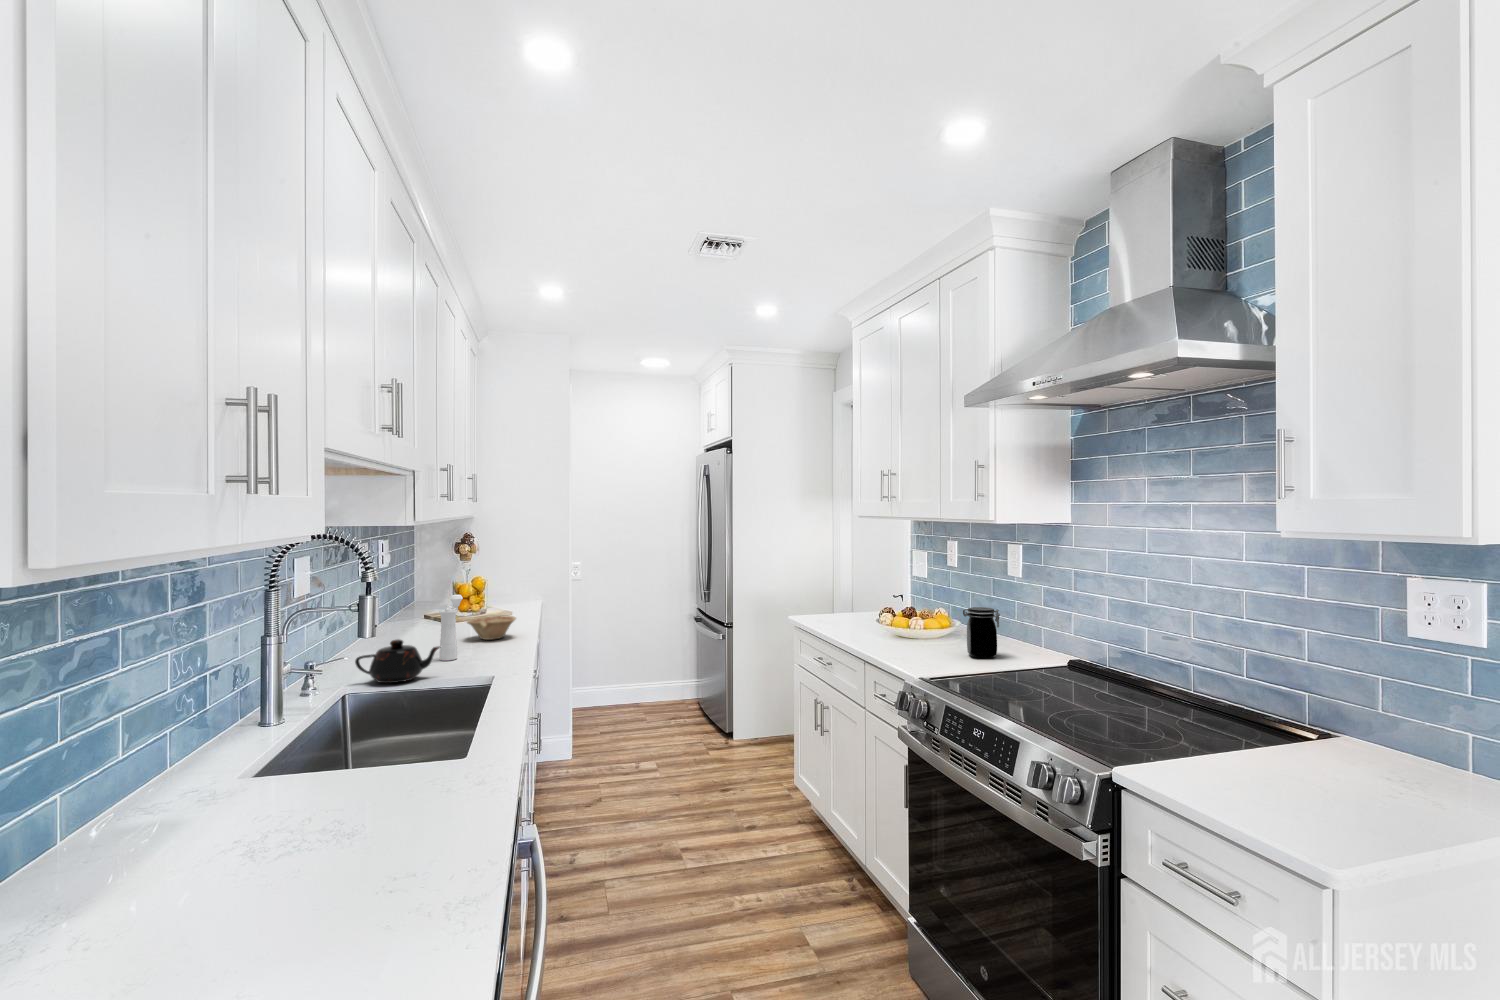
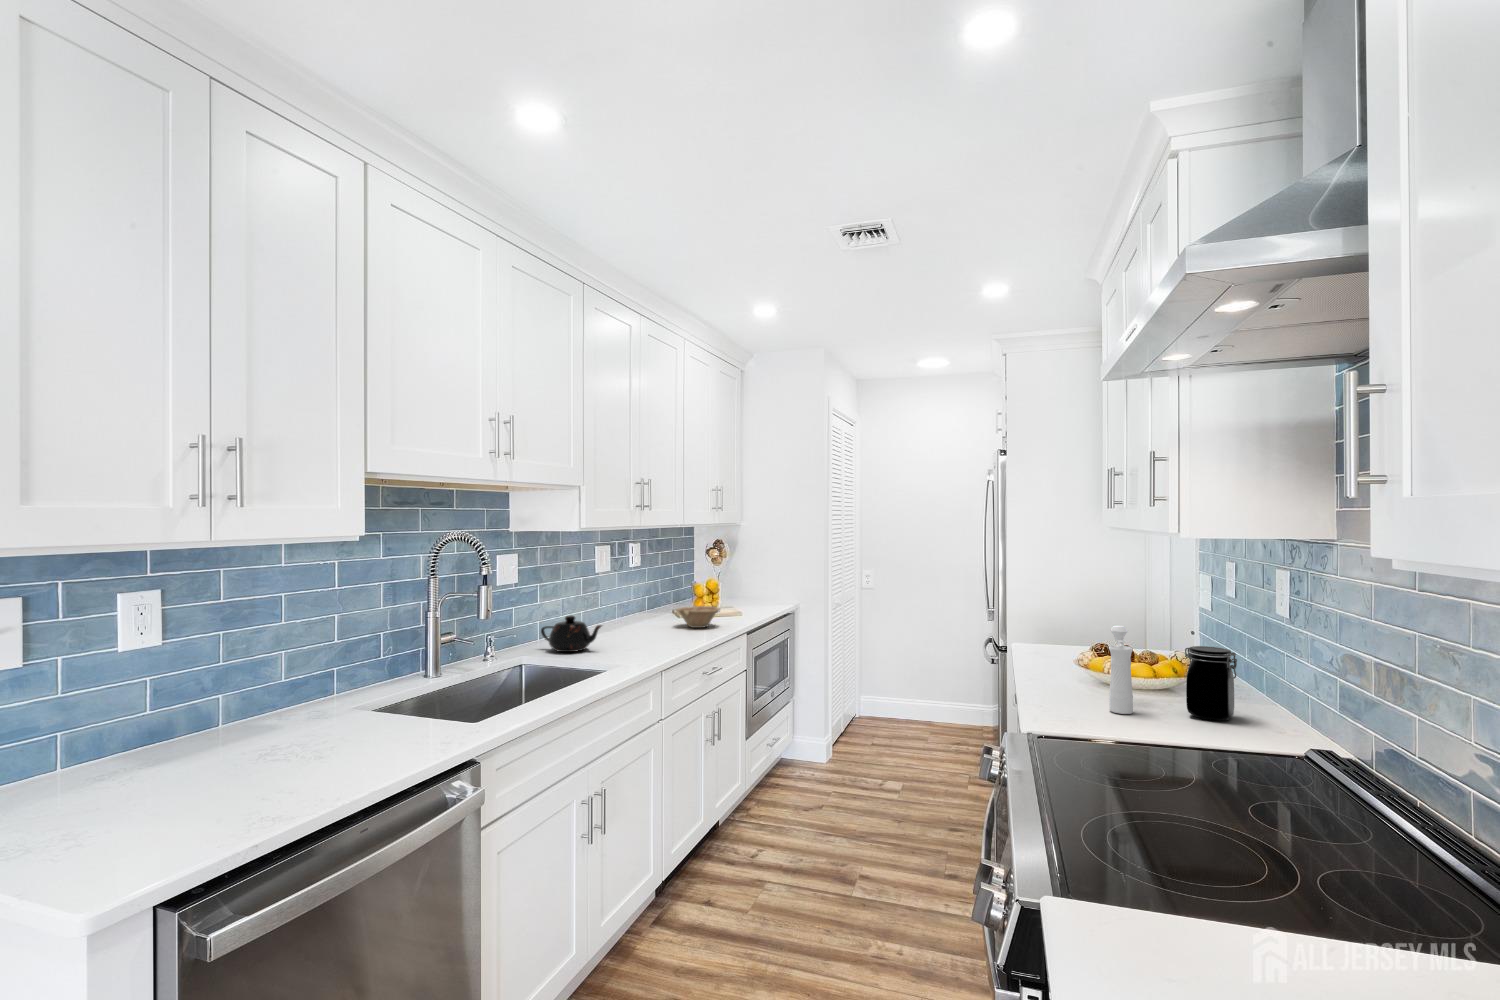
pepper mill: present [440,595,463,661] -> present [1109,625,1133,714]

